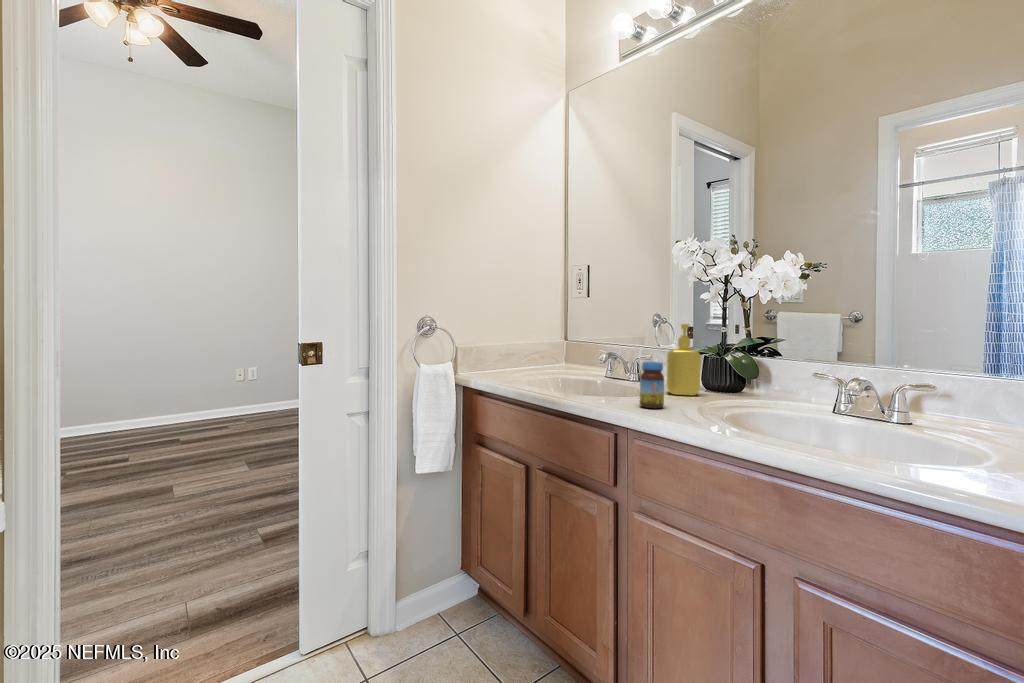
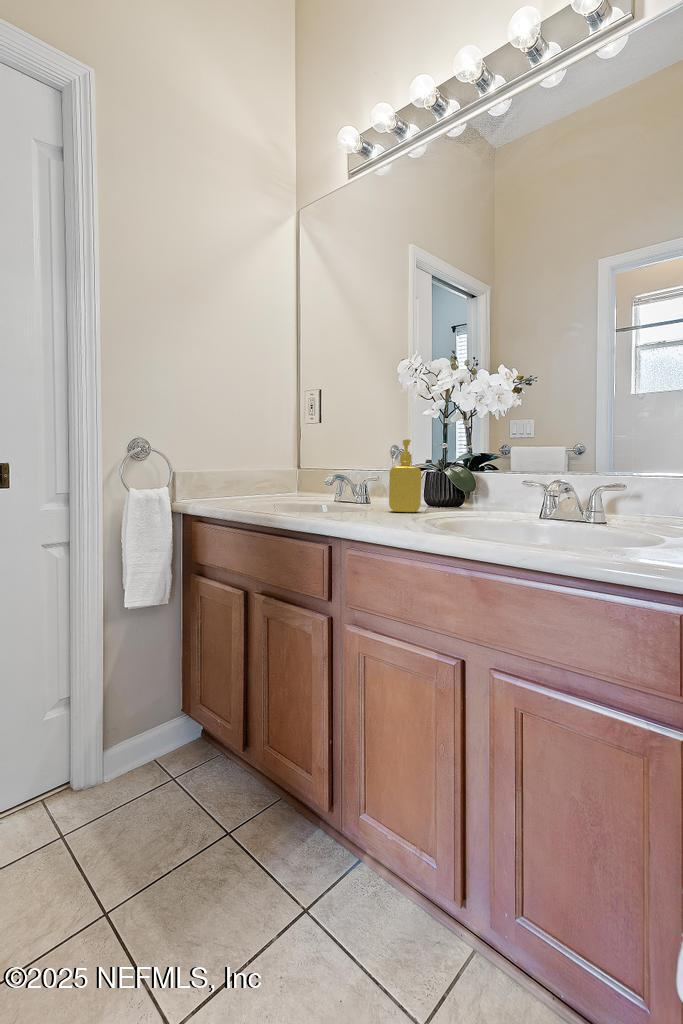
jar: present [640,362,664,408] -> none [355,472,379,519]

